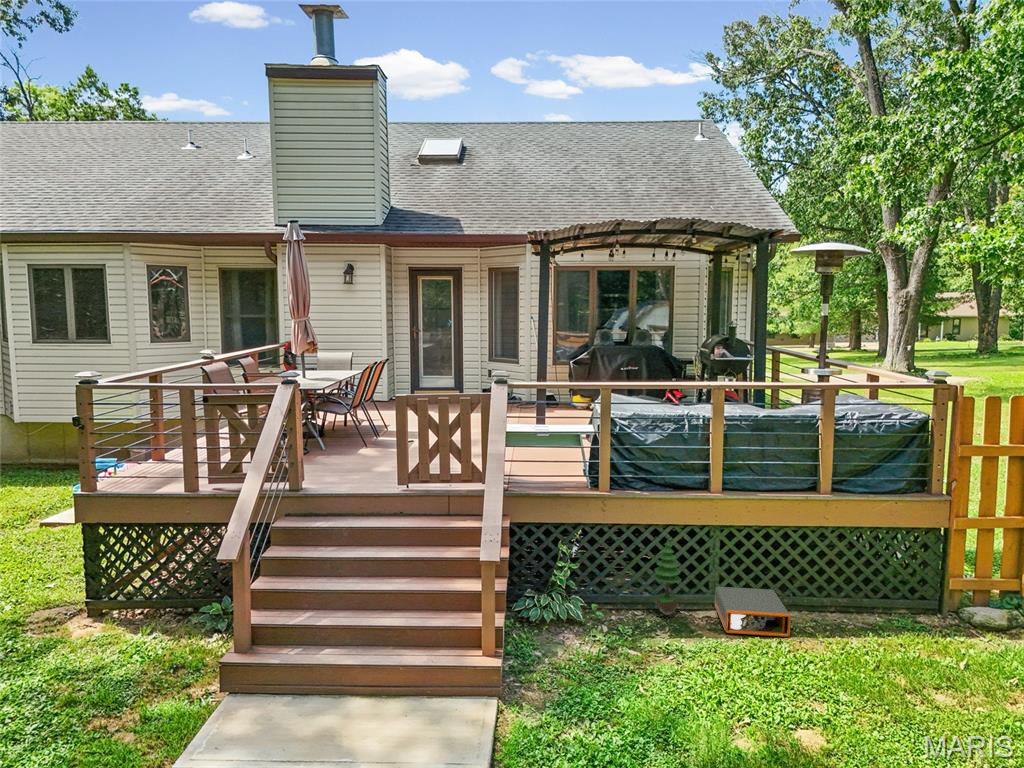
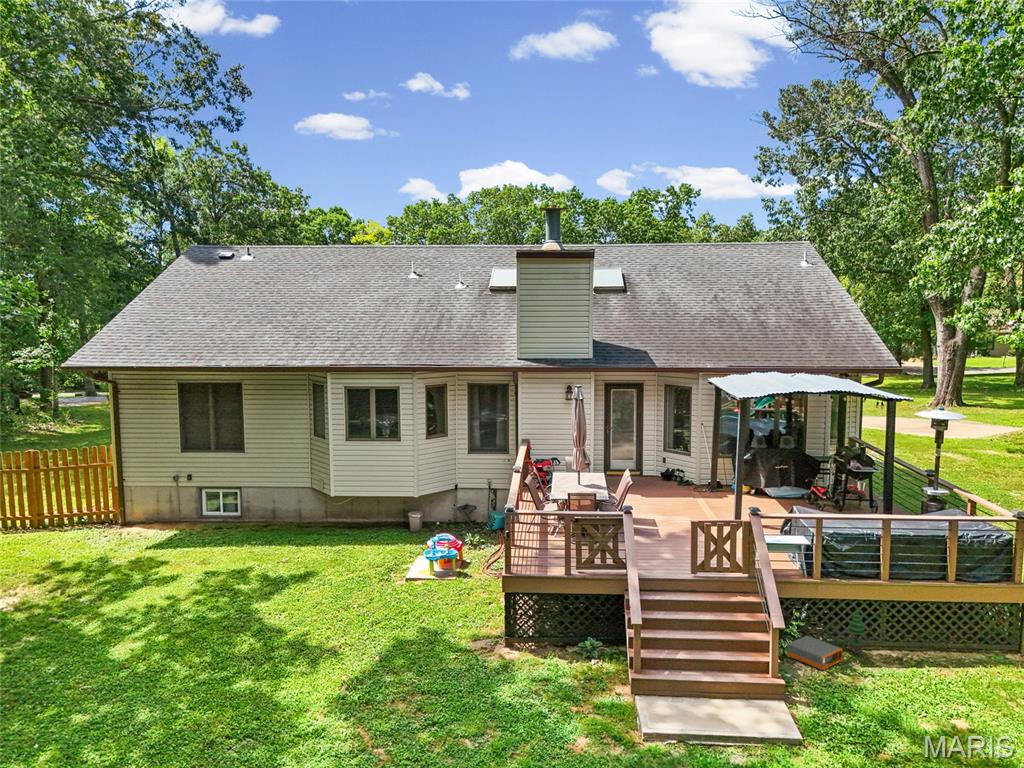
storage box: present [715,587,791,637] -> present [787,636,843,670]

